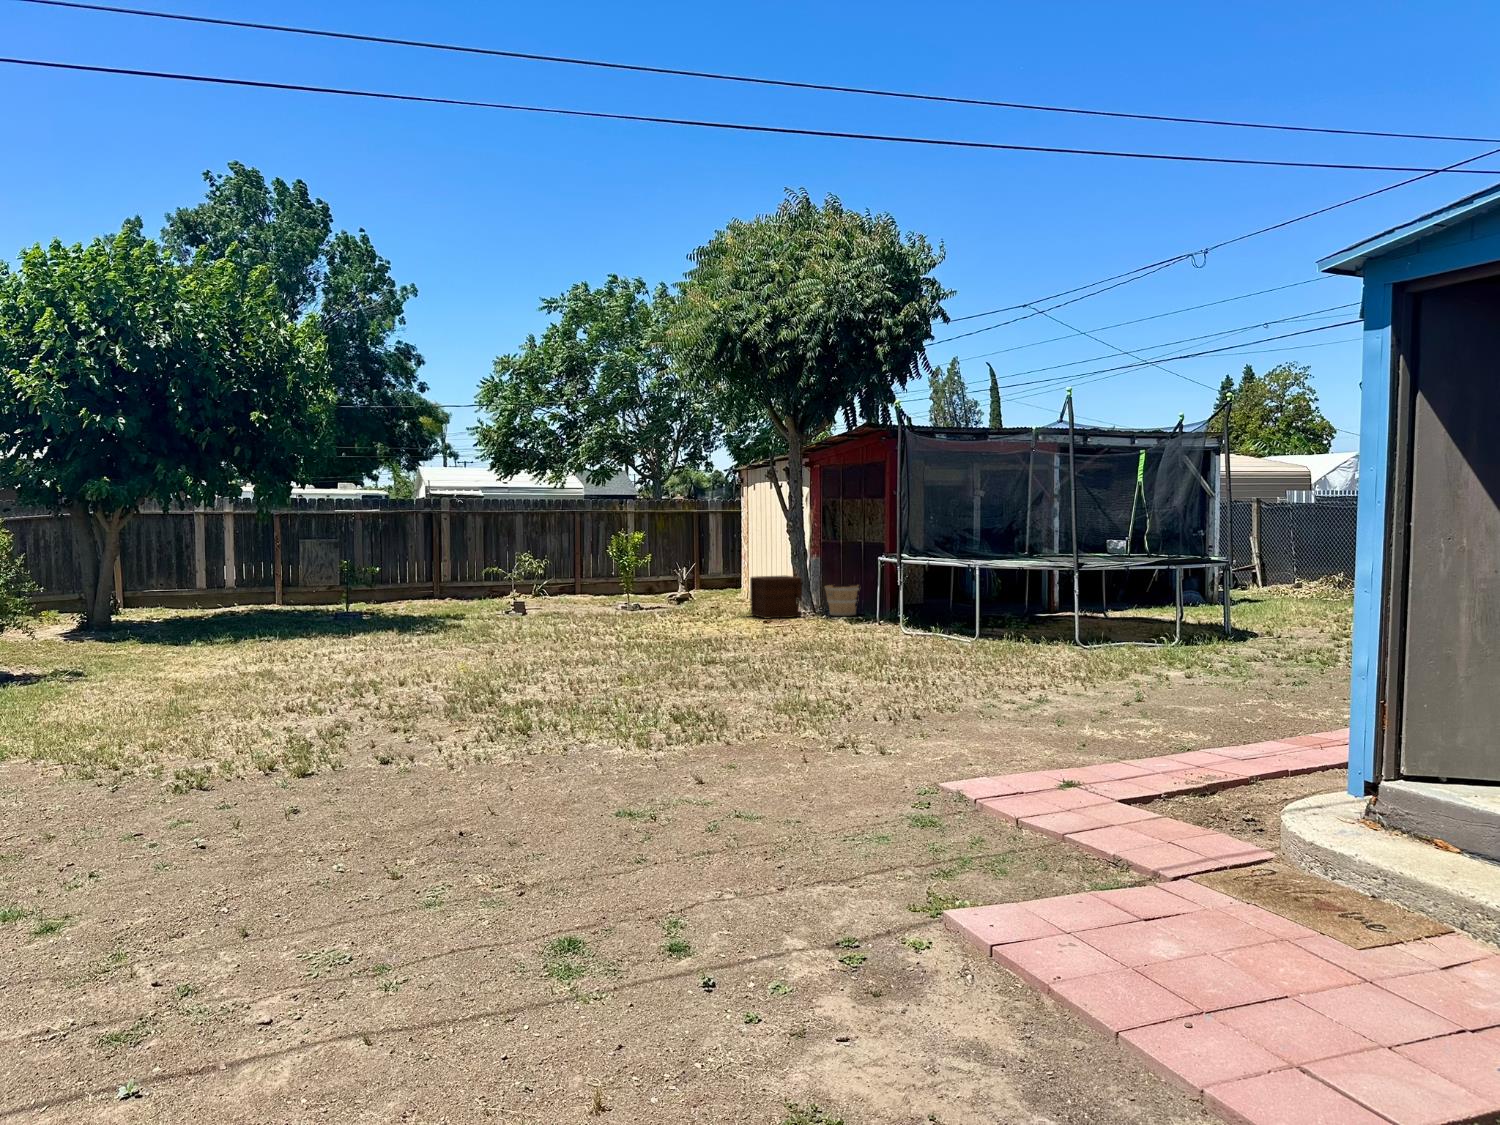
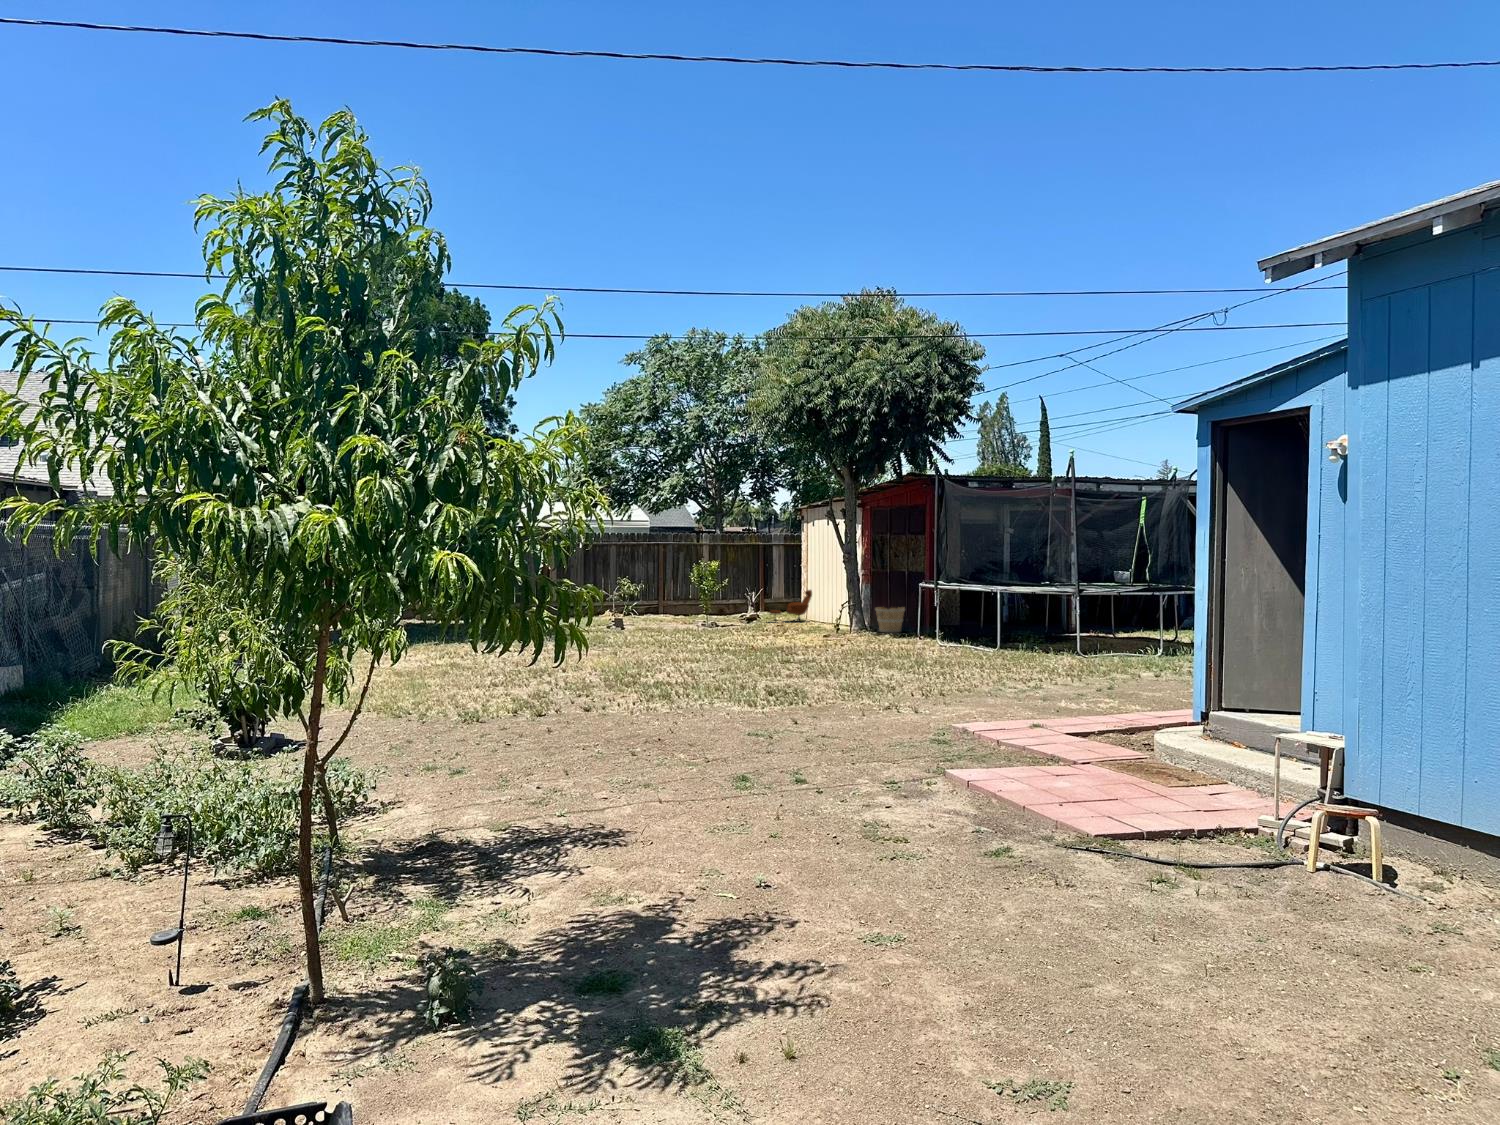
lounge chair: none [699,565,751,605] -> present [769,590,812,621]
wooden crate: present [750,576,802,618] -> none [813,599,856,634]

